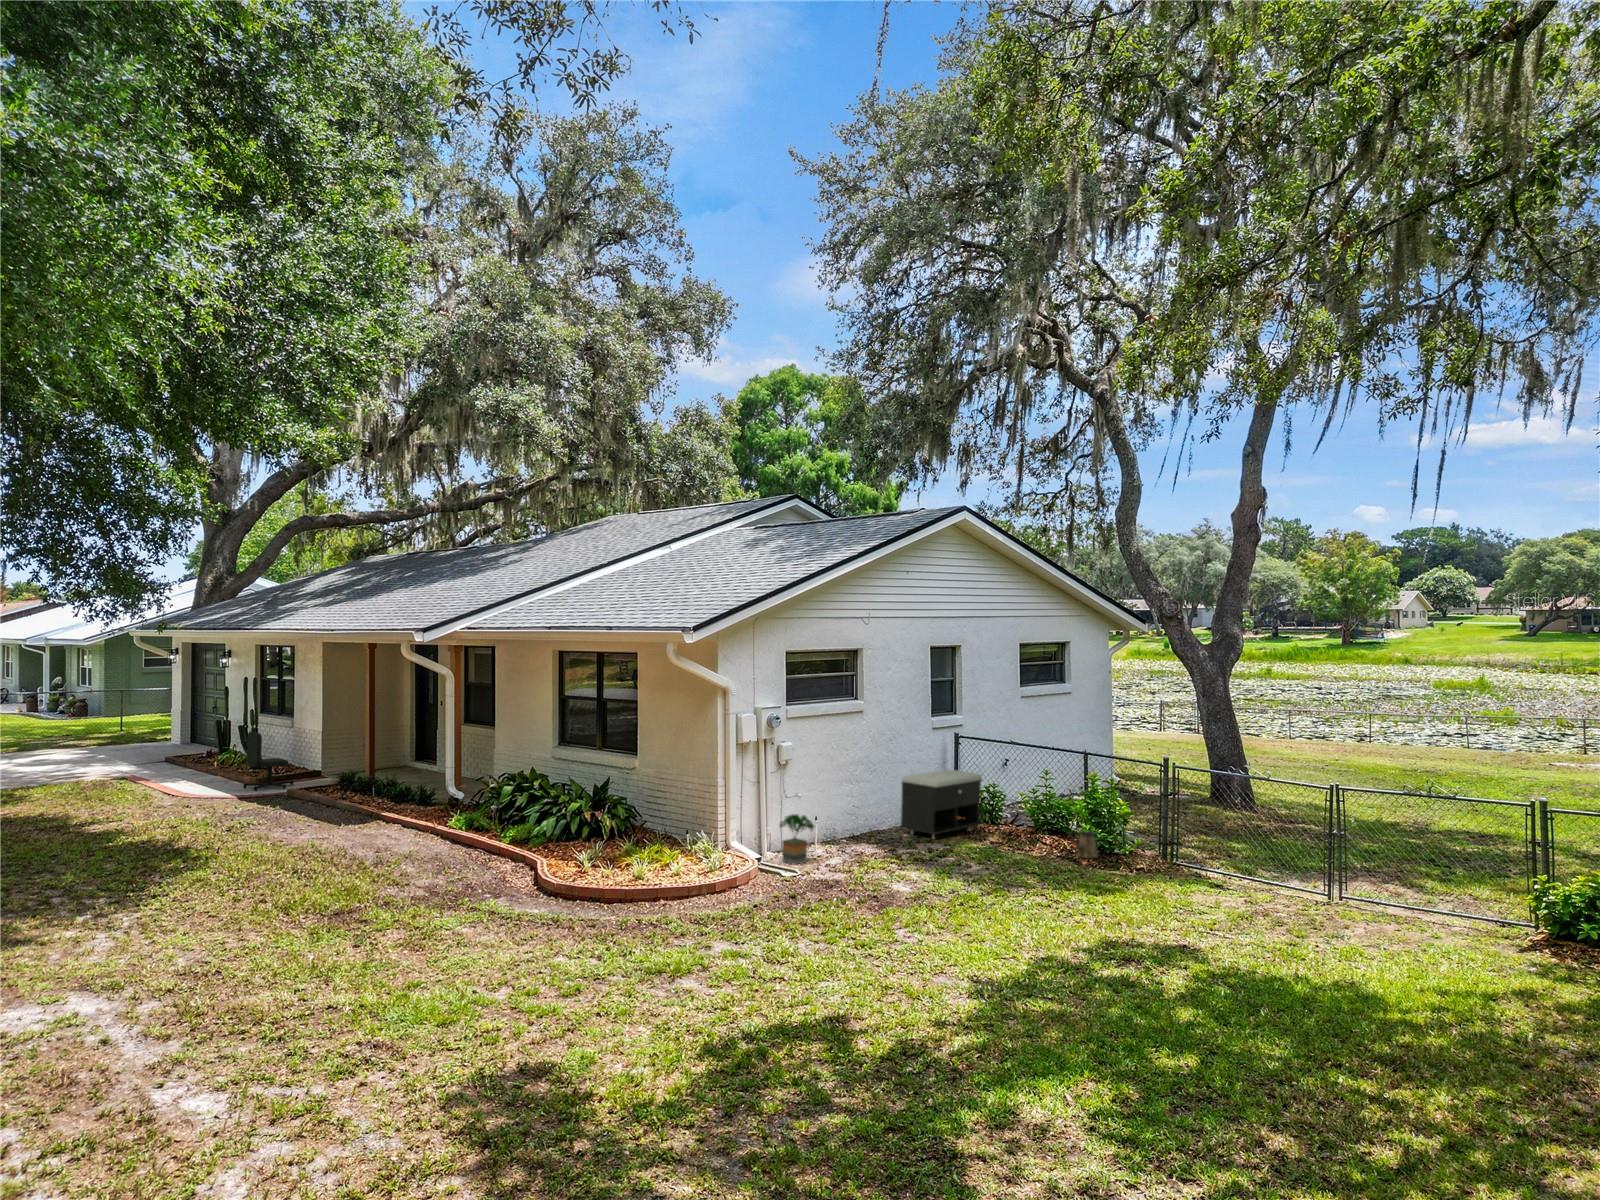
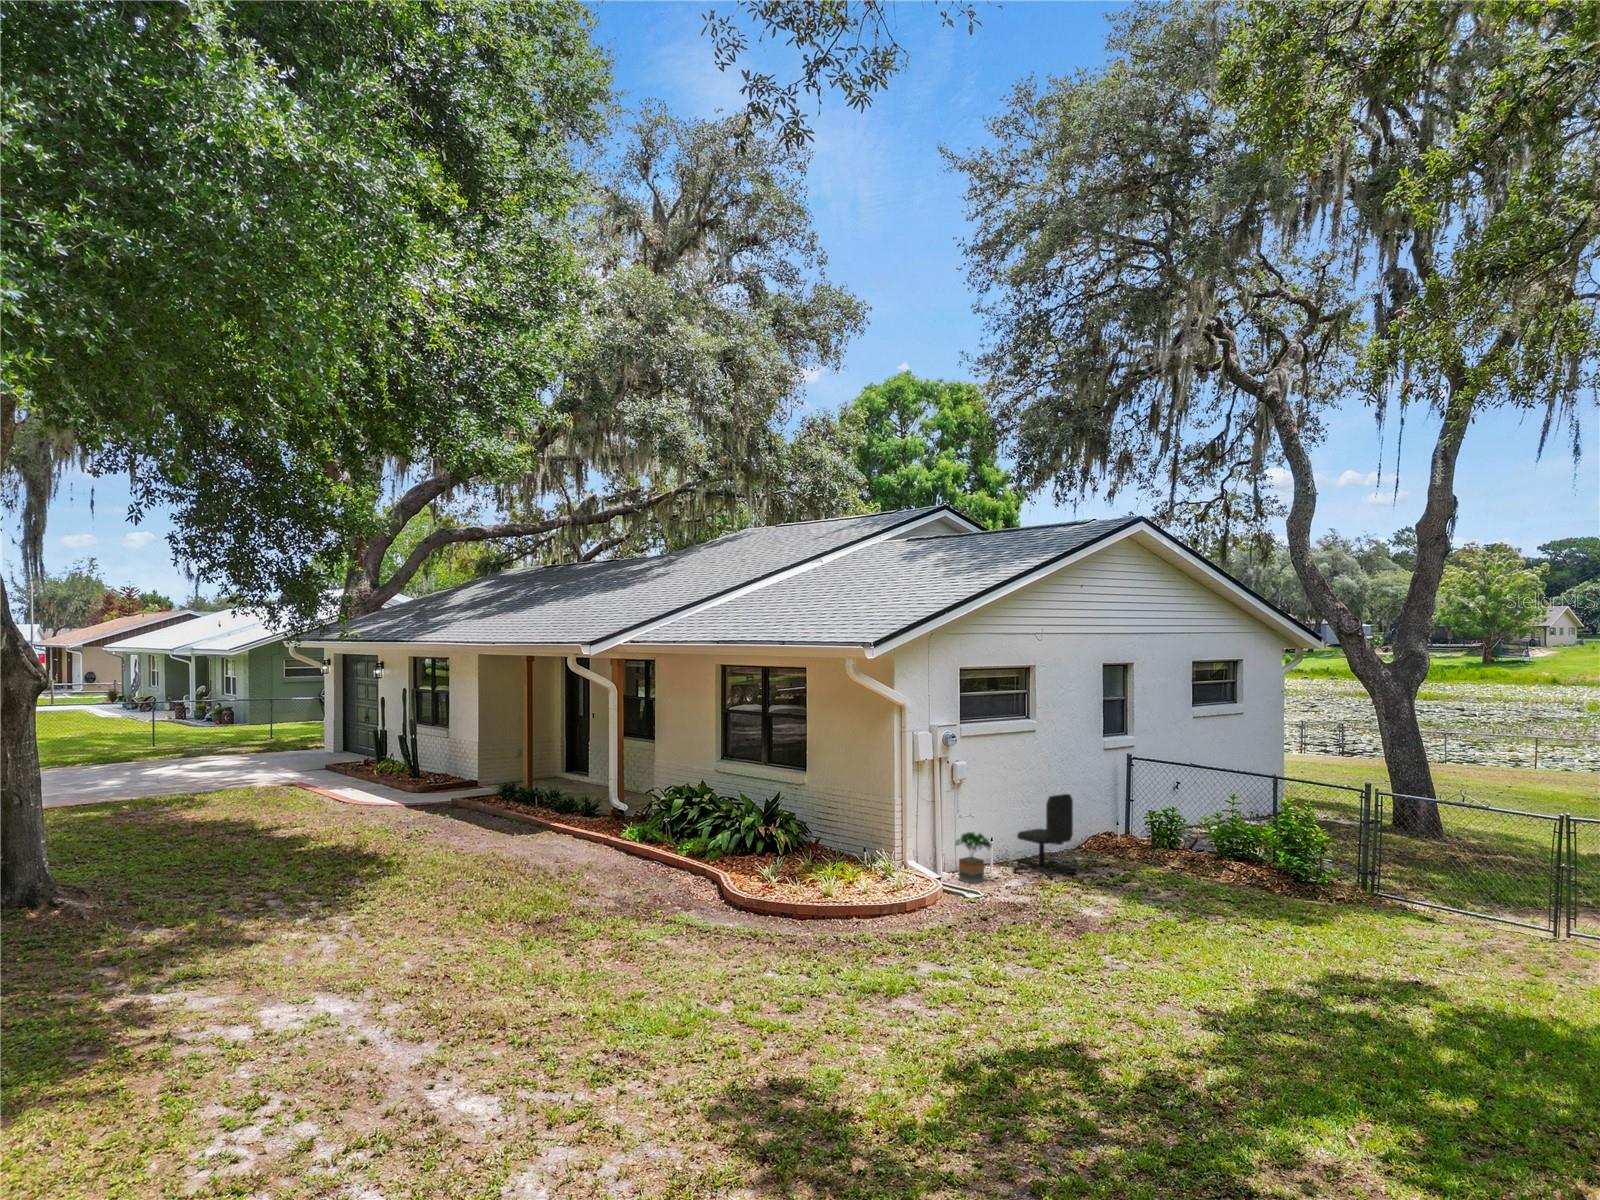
chair: present [243,732,294,791] -> present [1013,794,1076,879]
storage bench: present [901,770,982,839] -> none [1072,789,1157,861]
watering can: present [1069,831,1098,858] -> none [1261,857,1295,886]

